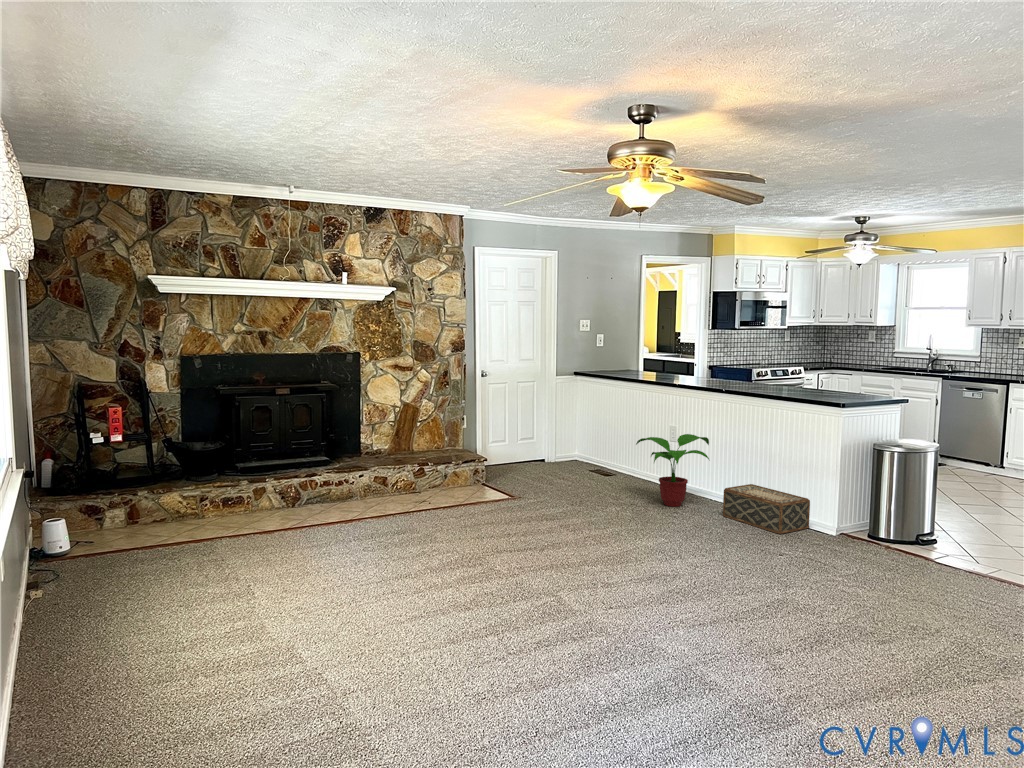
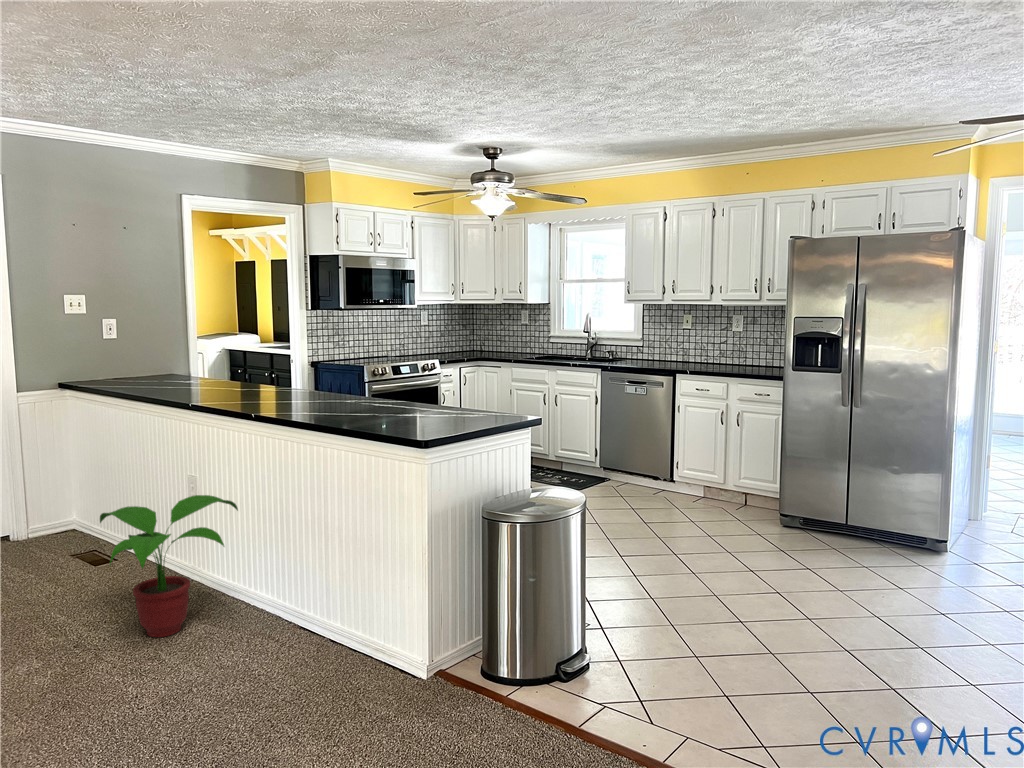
woven basket: present [723,484,810,534] -> none [241,580,387,692]

